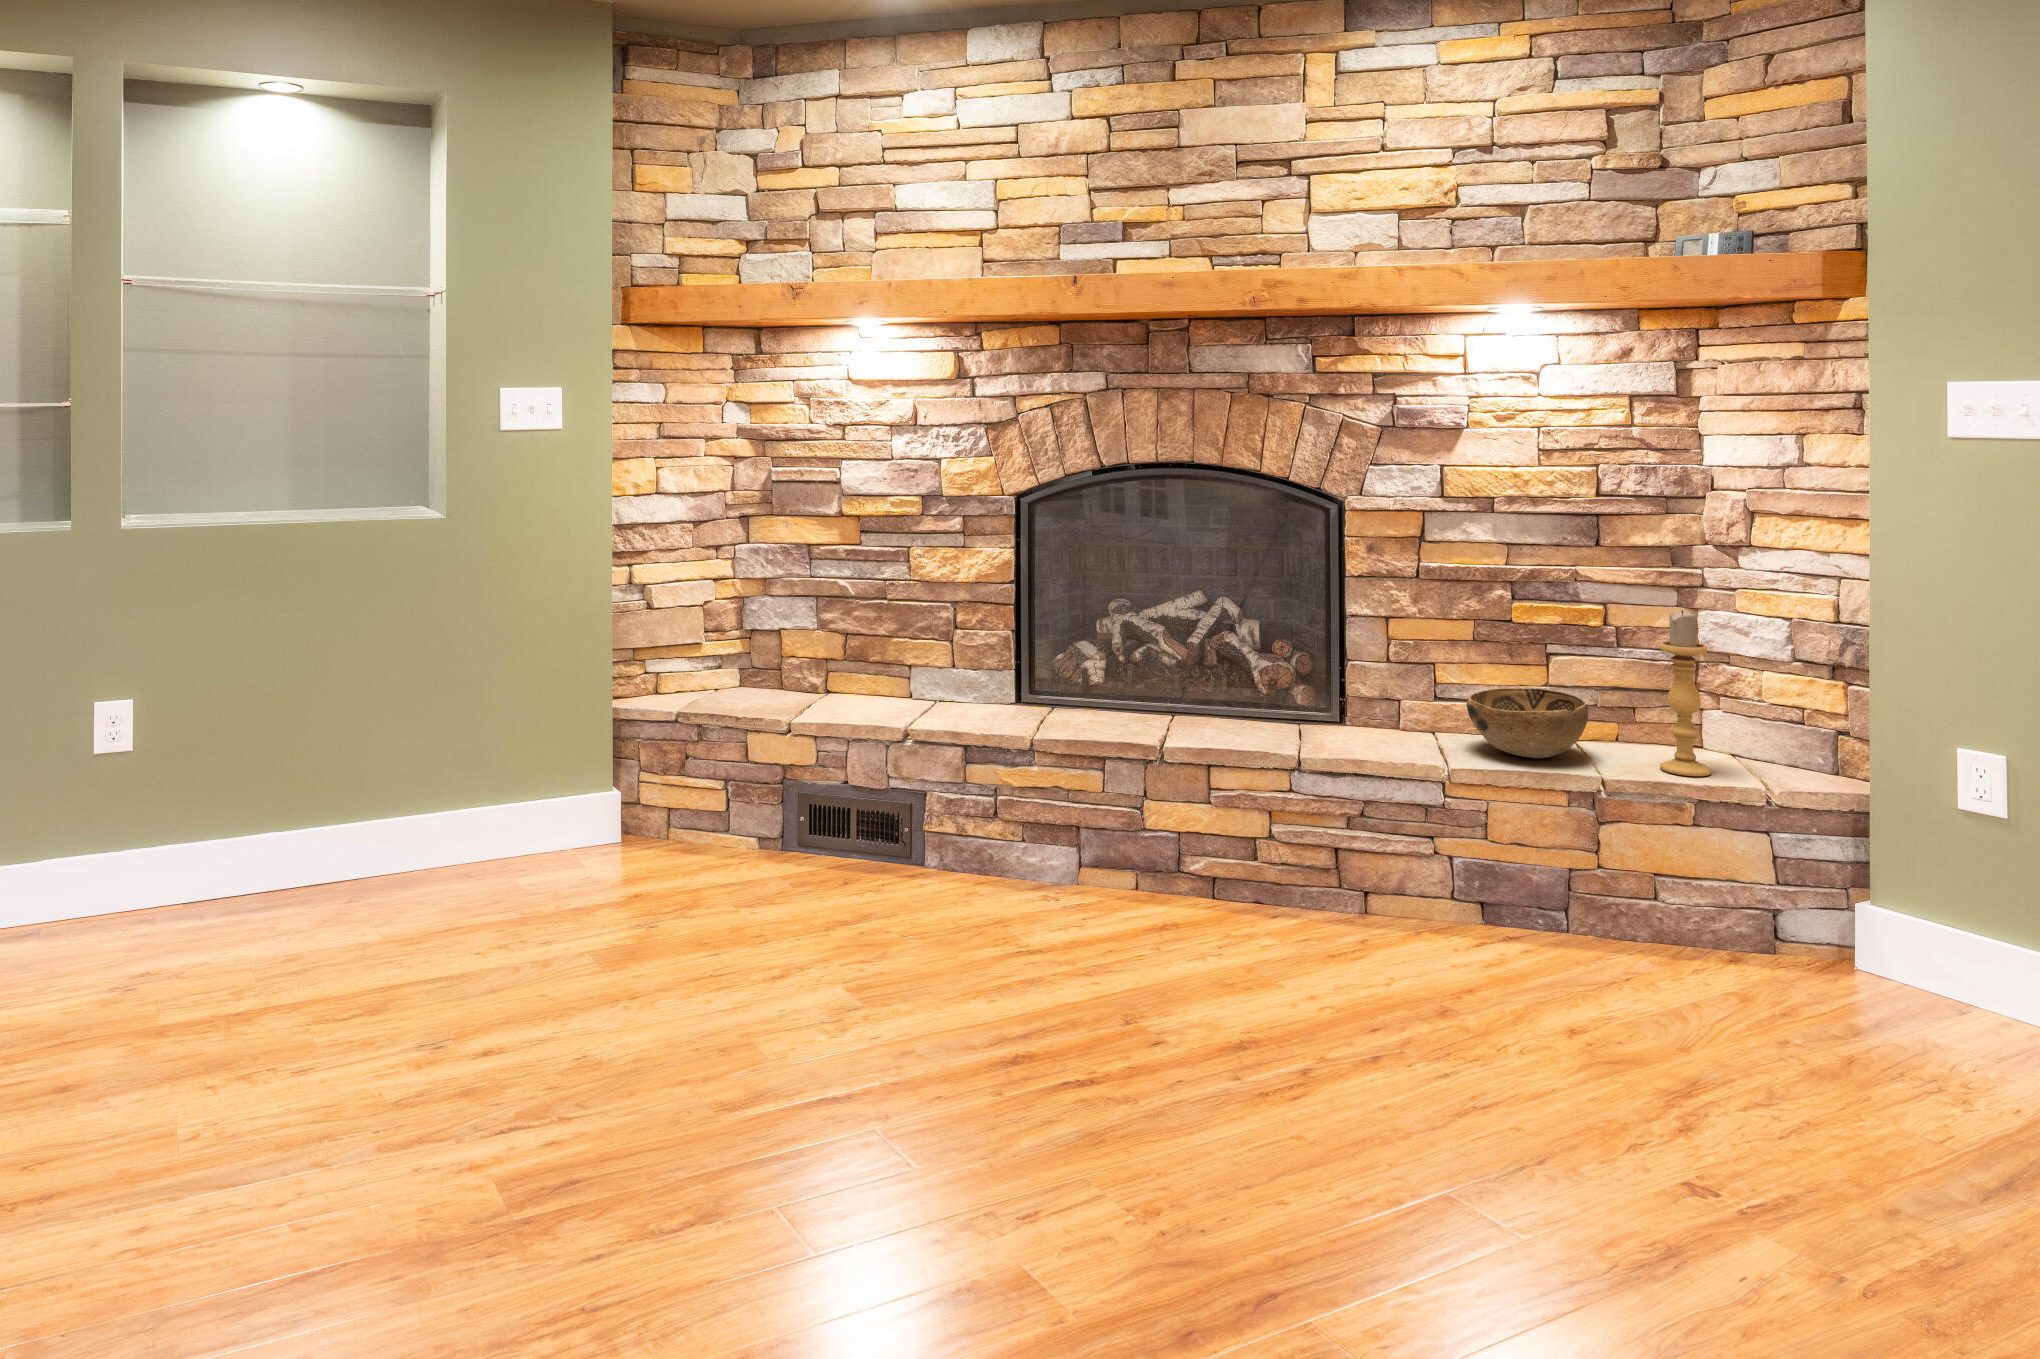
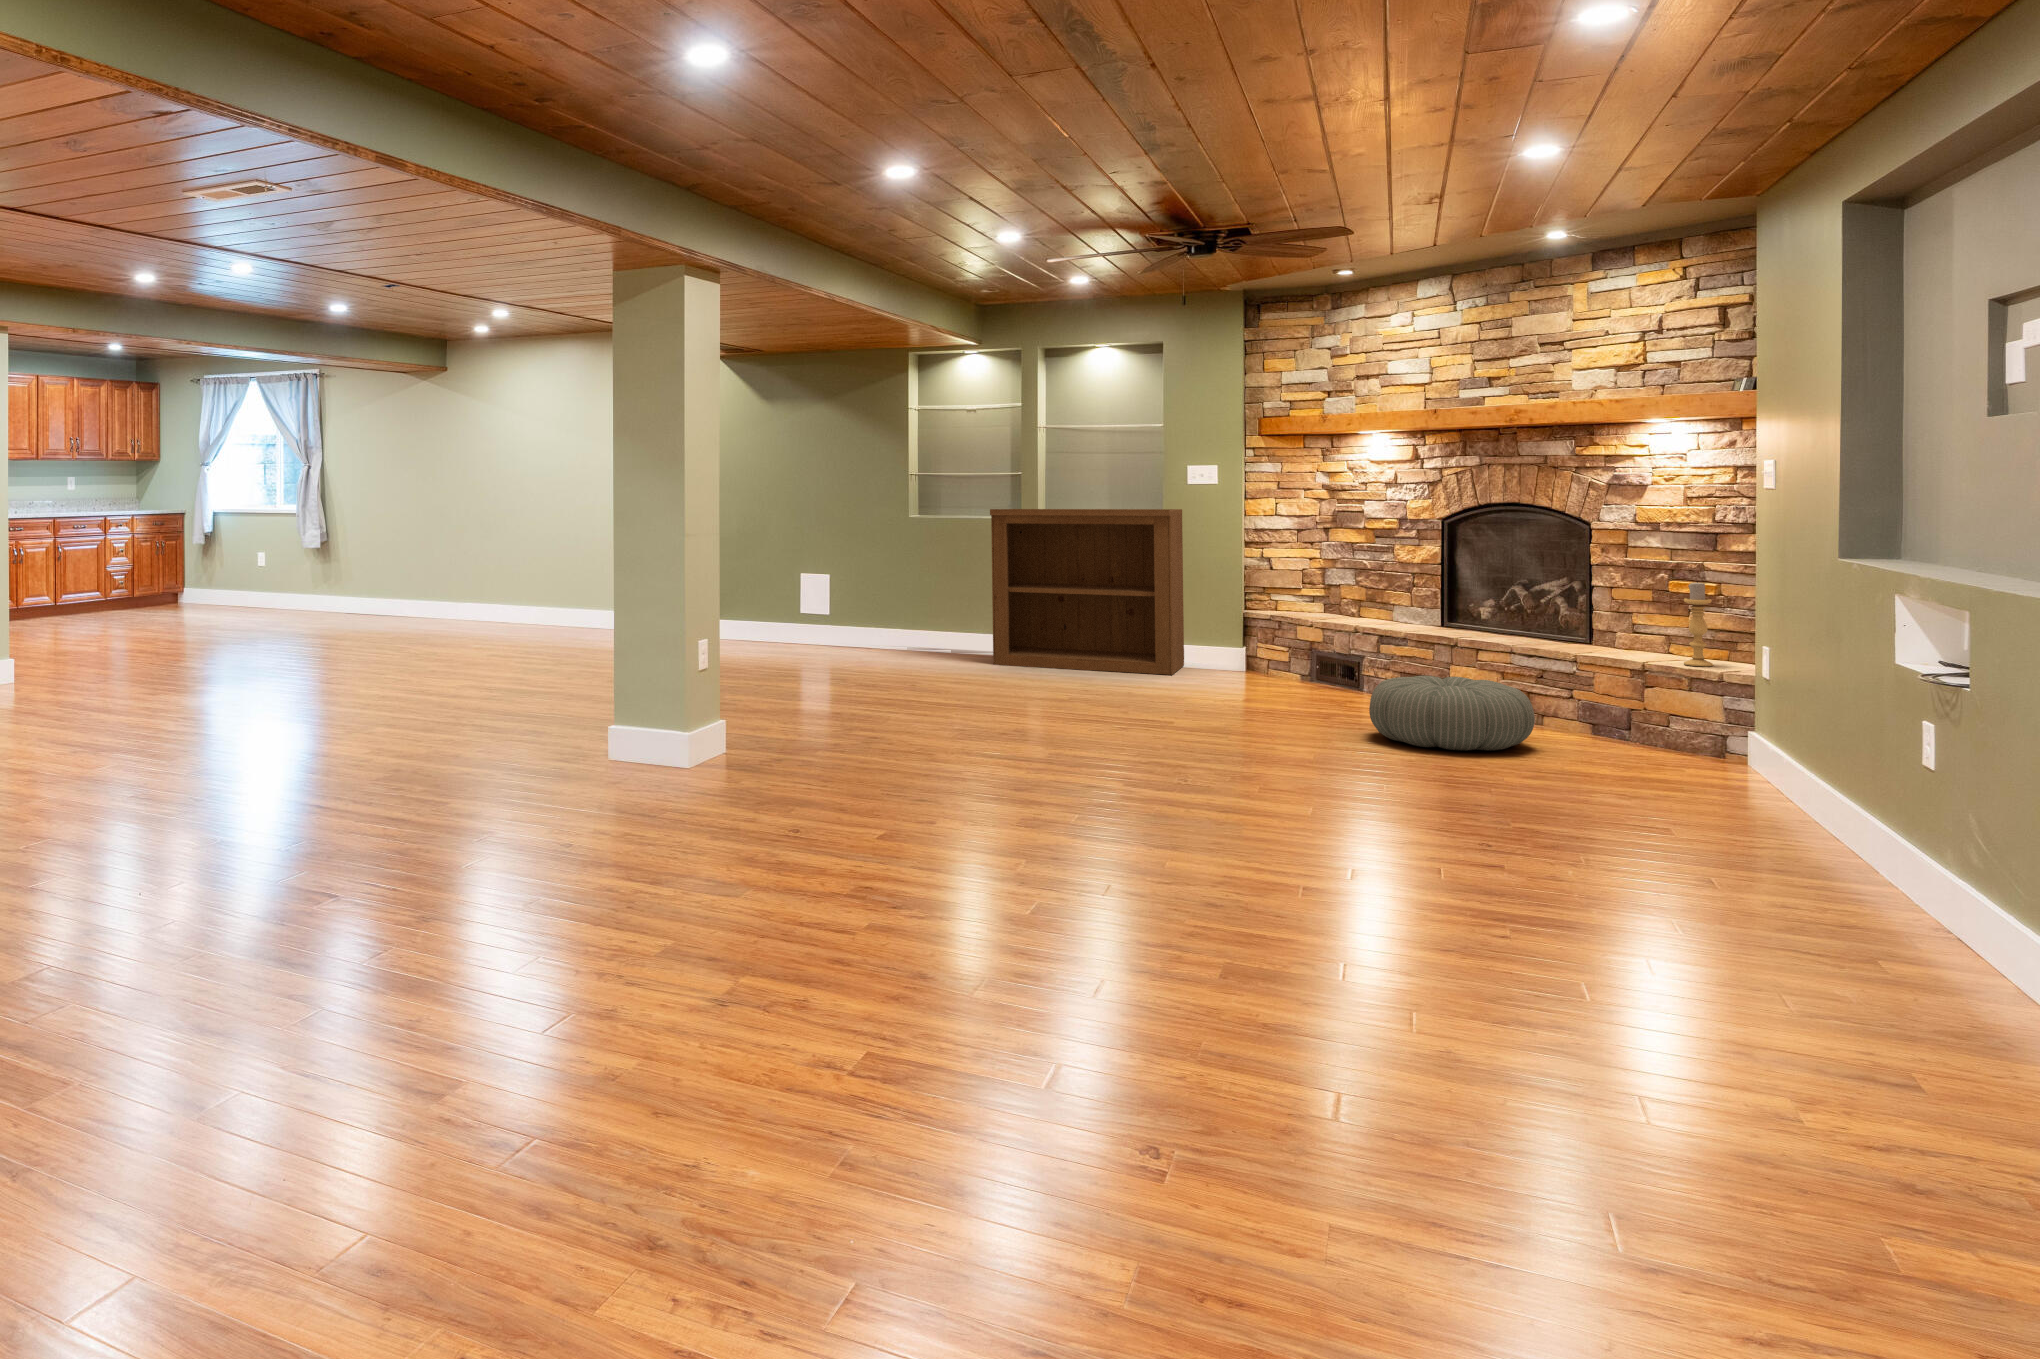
bookshelf: none [42,487,553,996] -> present [990,509,1184,675]
decorative bowl: present [1467,688,1588,758] -> none [1603,625,1674,656]
pouf: none [1388,892,1793,1150] -> present [1369,676,1535,750]

